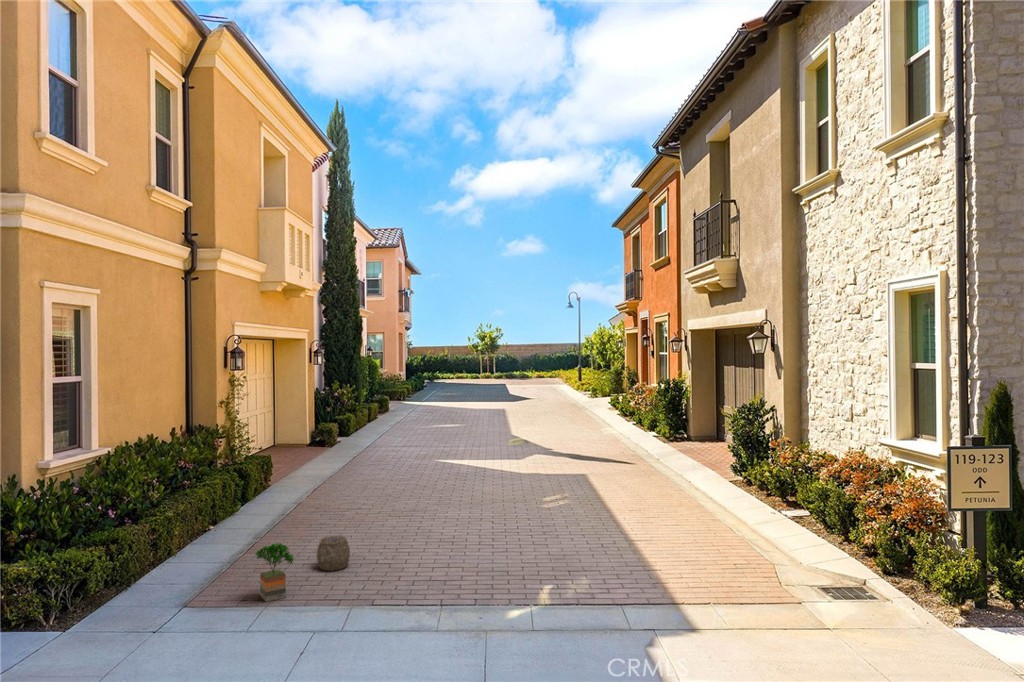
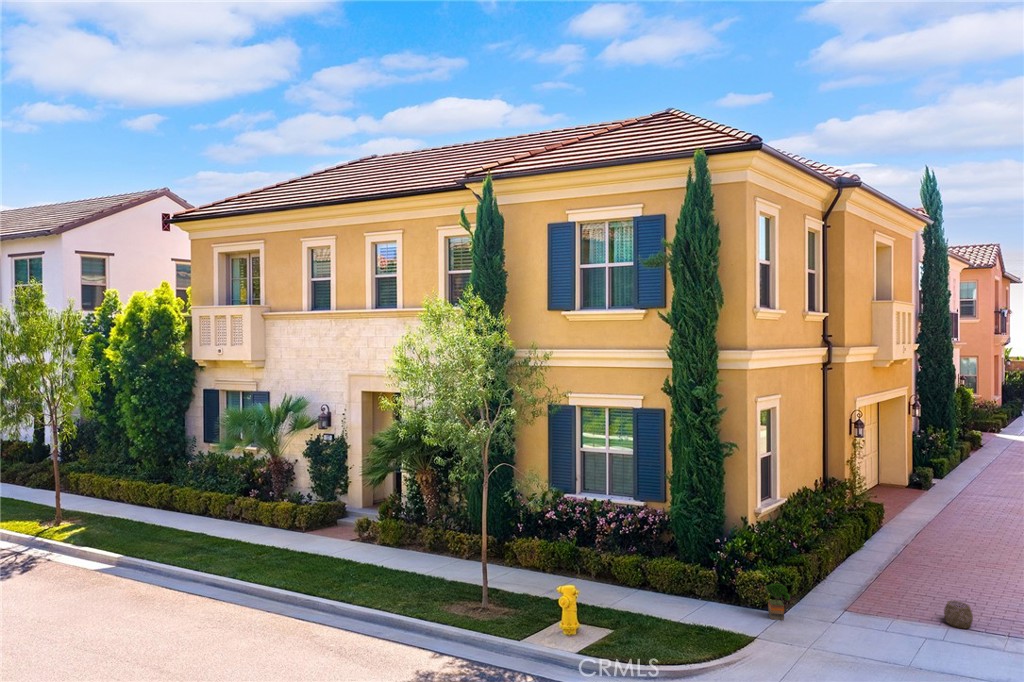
potted tree: present [255,543,294,602] -> present [766,583,790,620]

